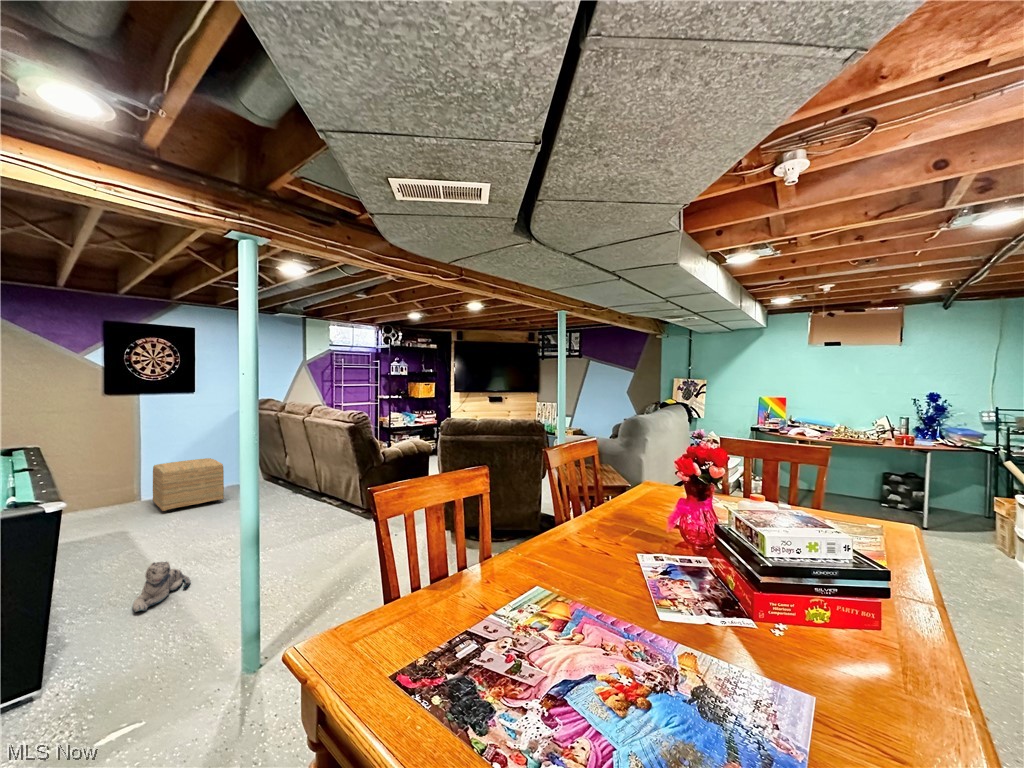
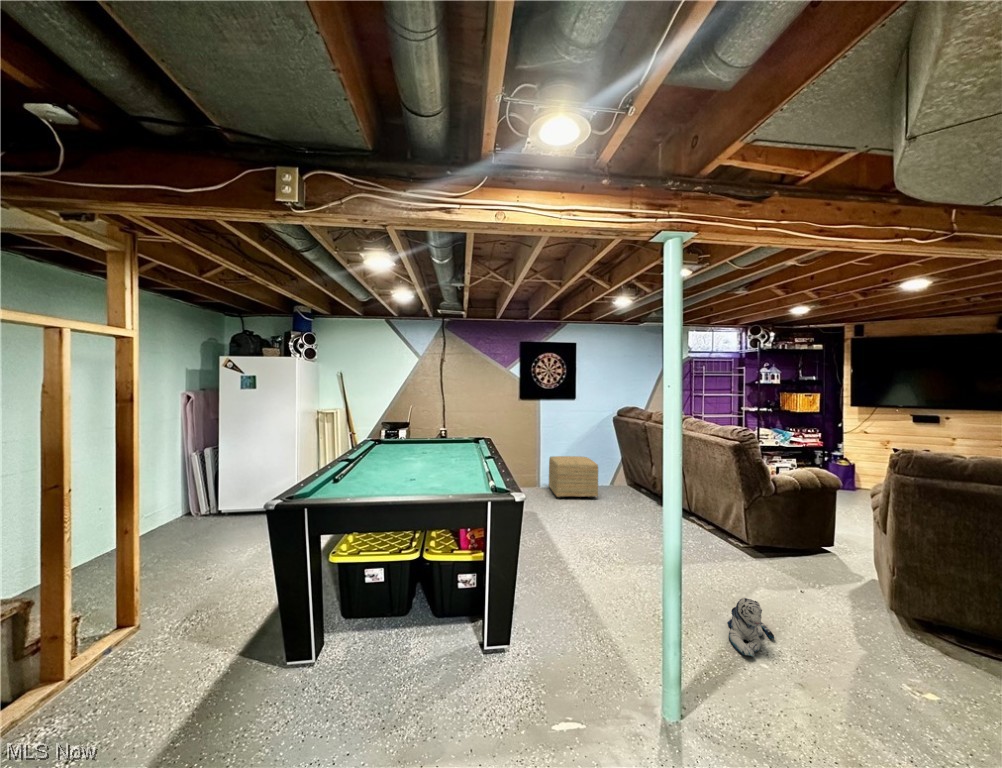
plush toy: present [133,562,191,612] -> present [727,598,774,657]

